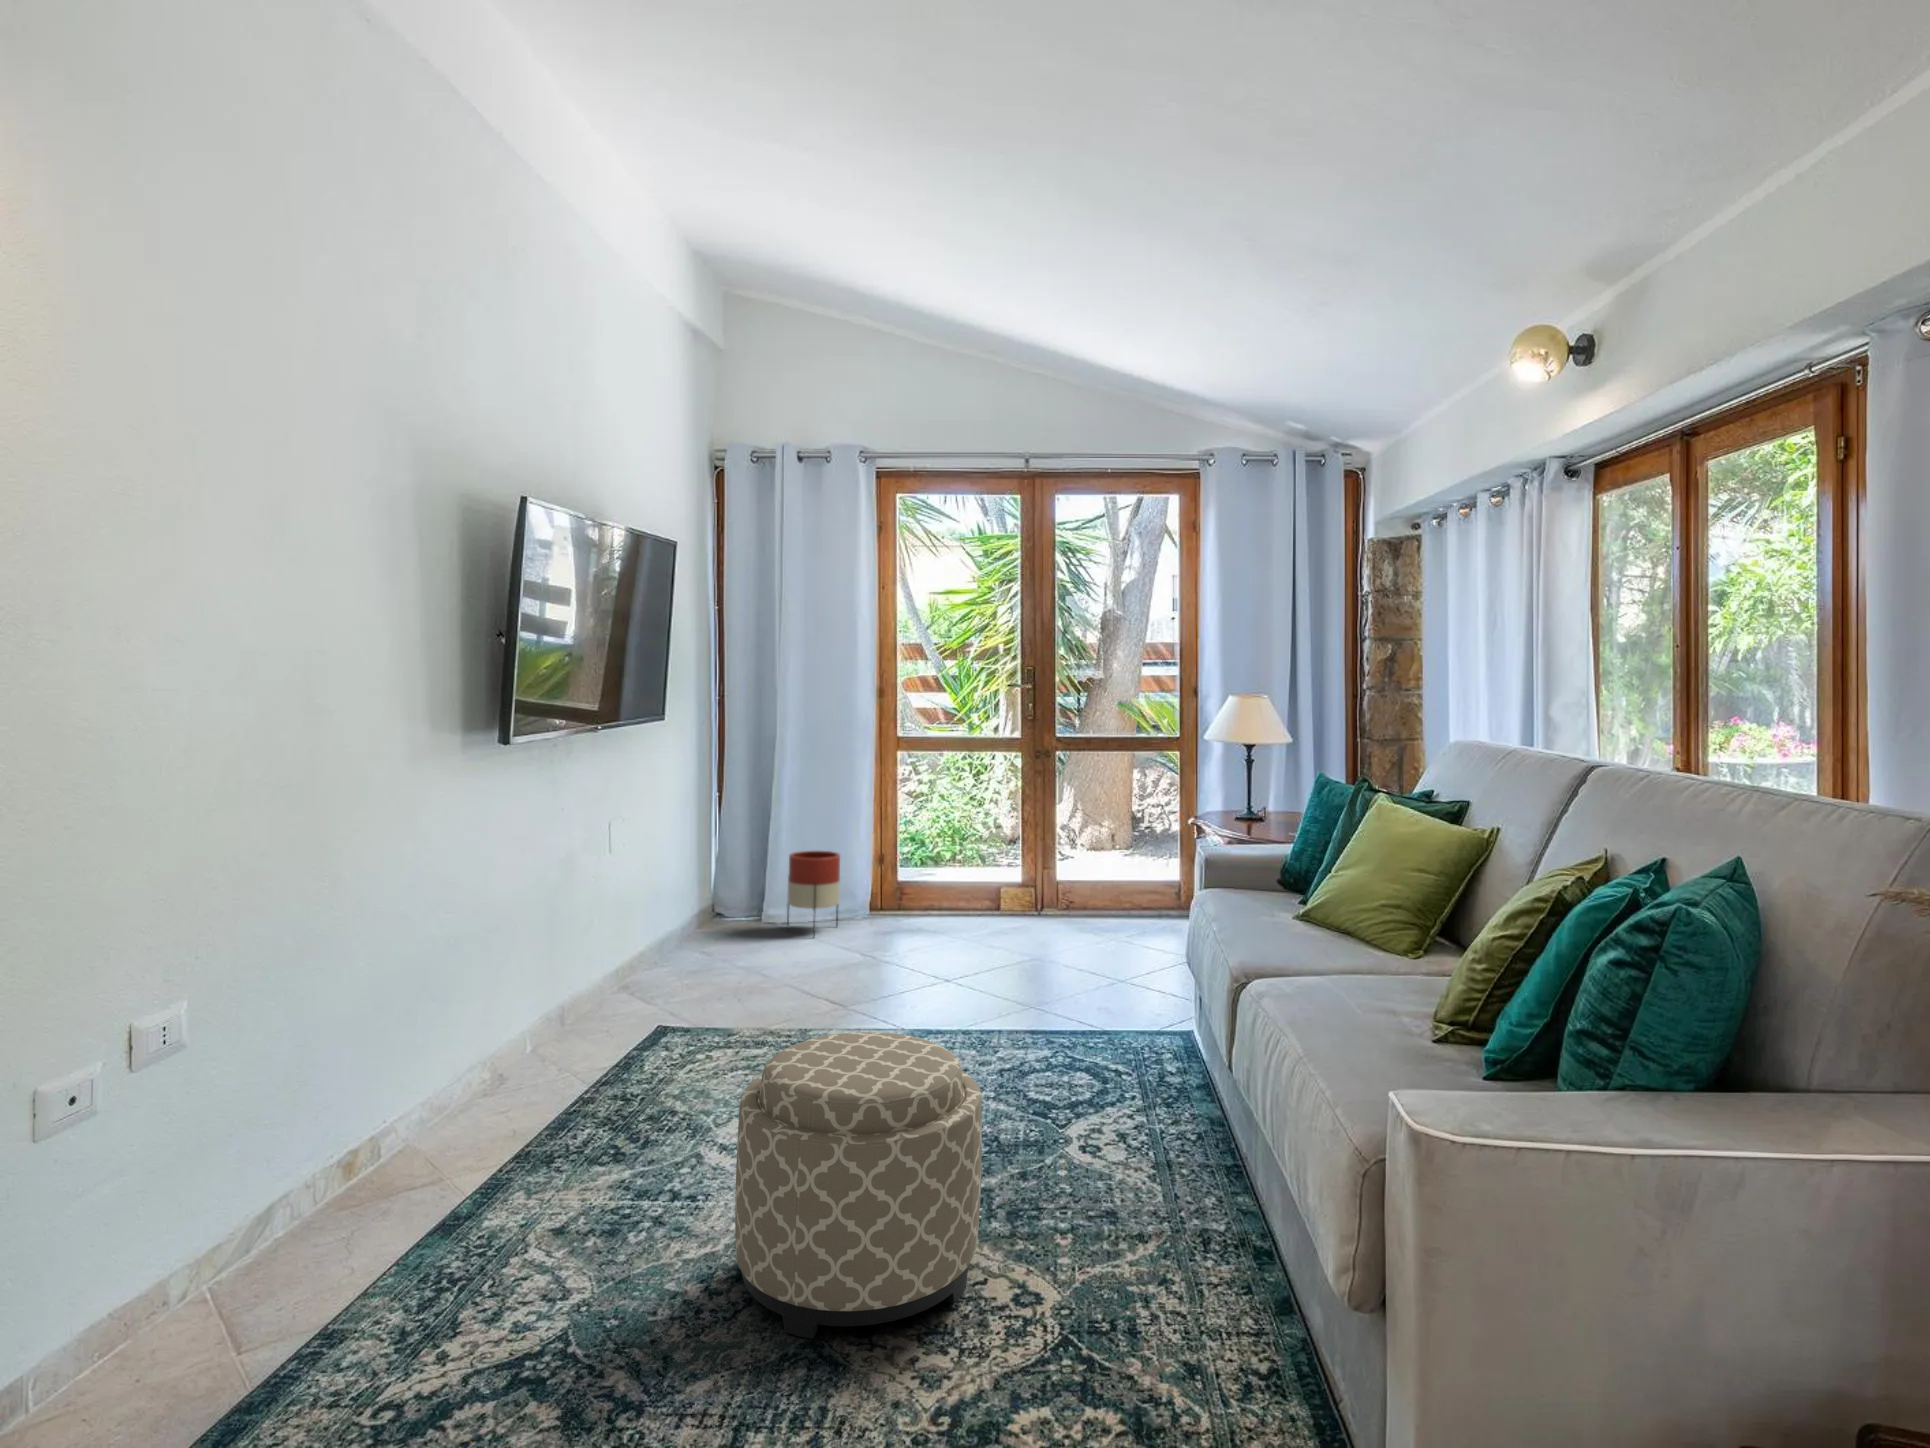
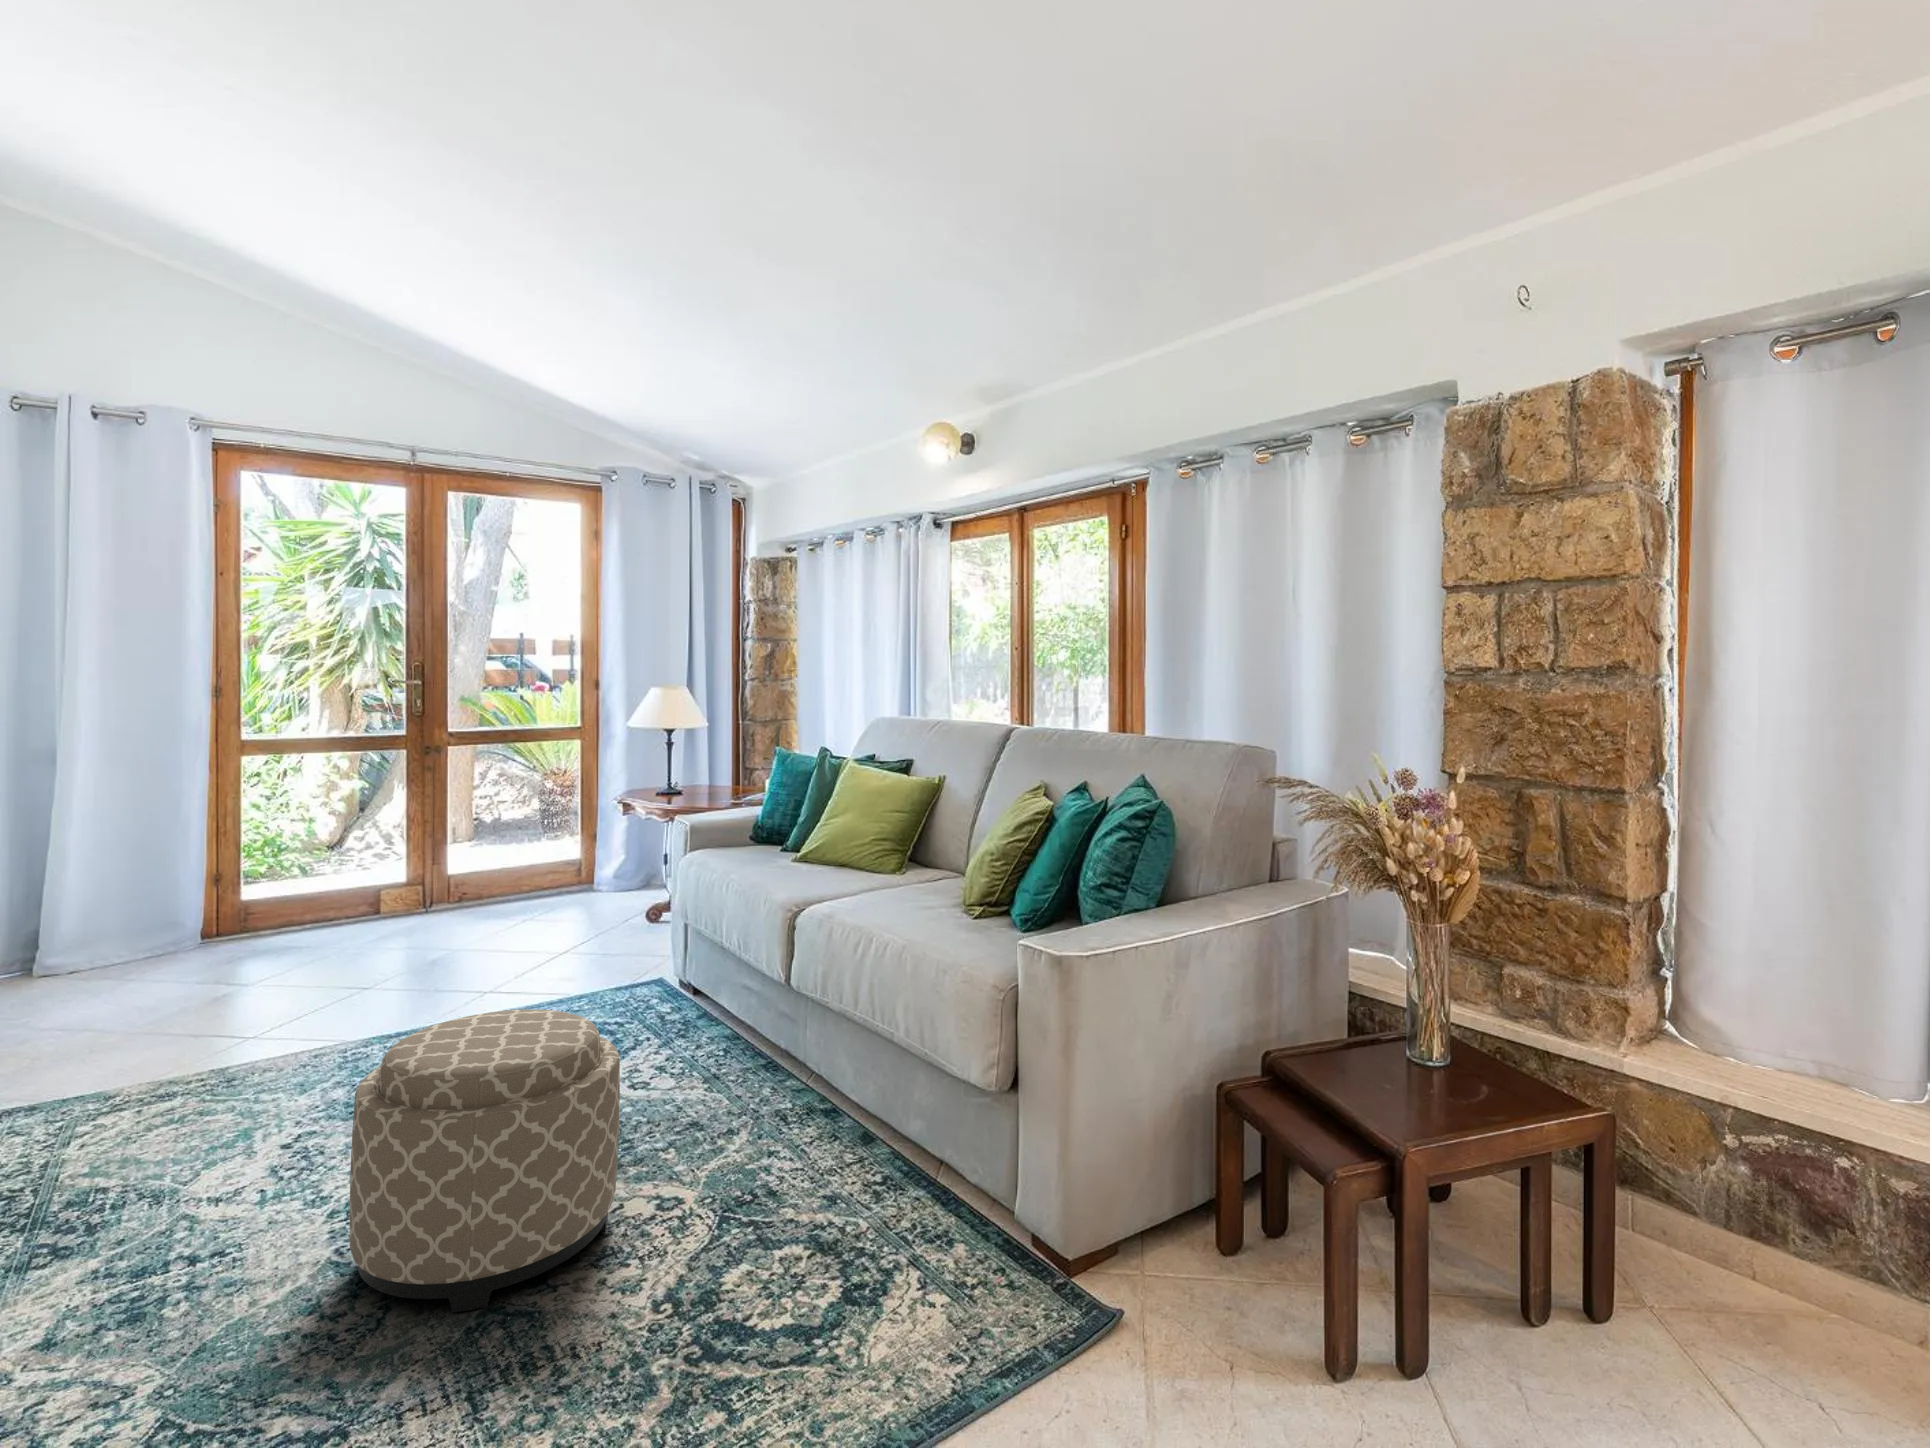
planter: present [787,851,840,932] -> none [85,873,173,977]

